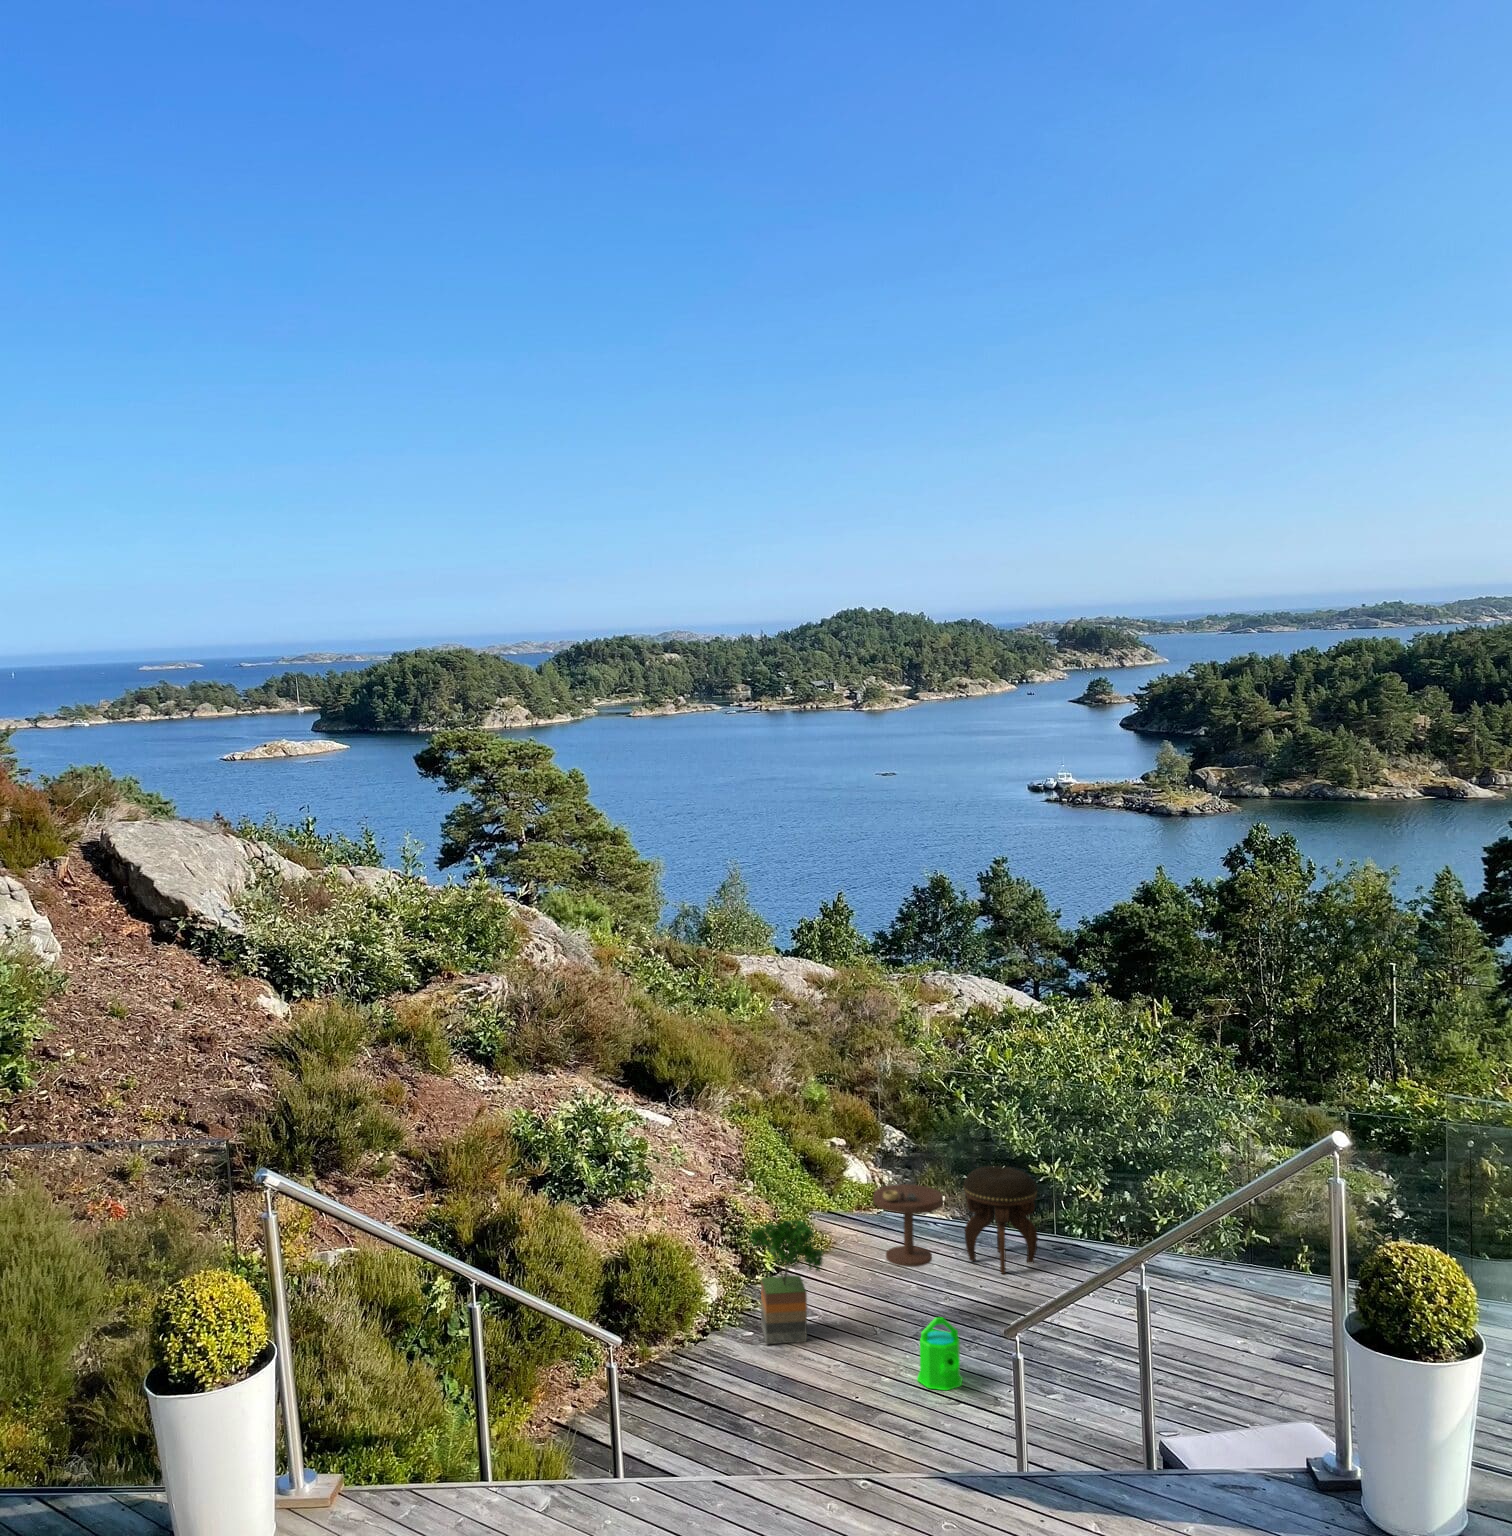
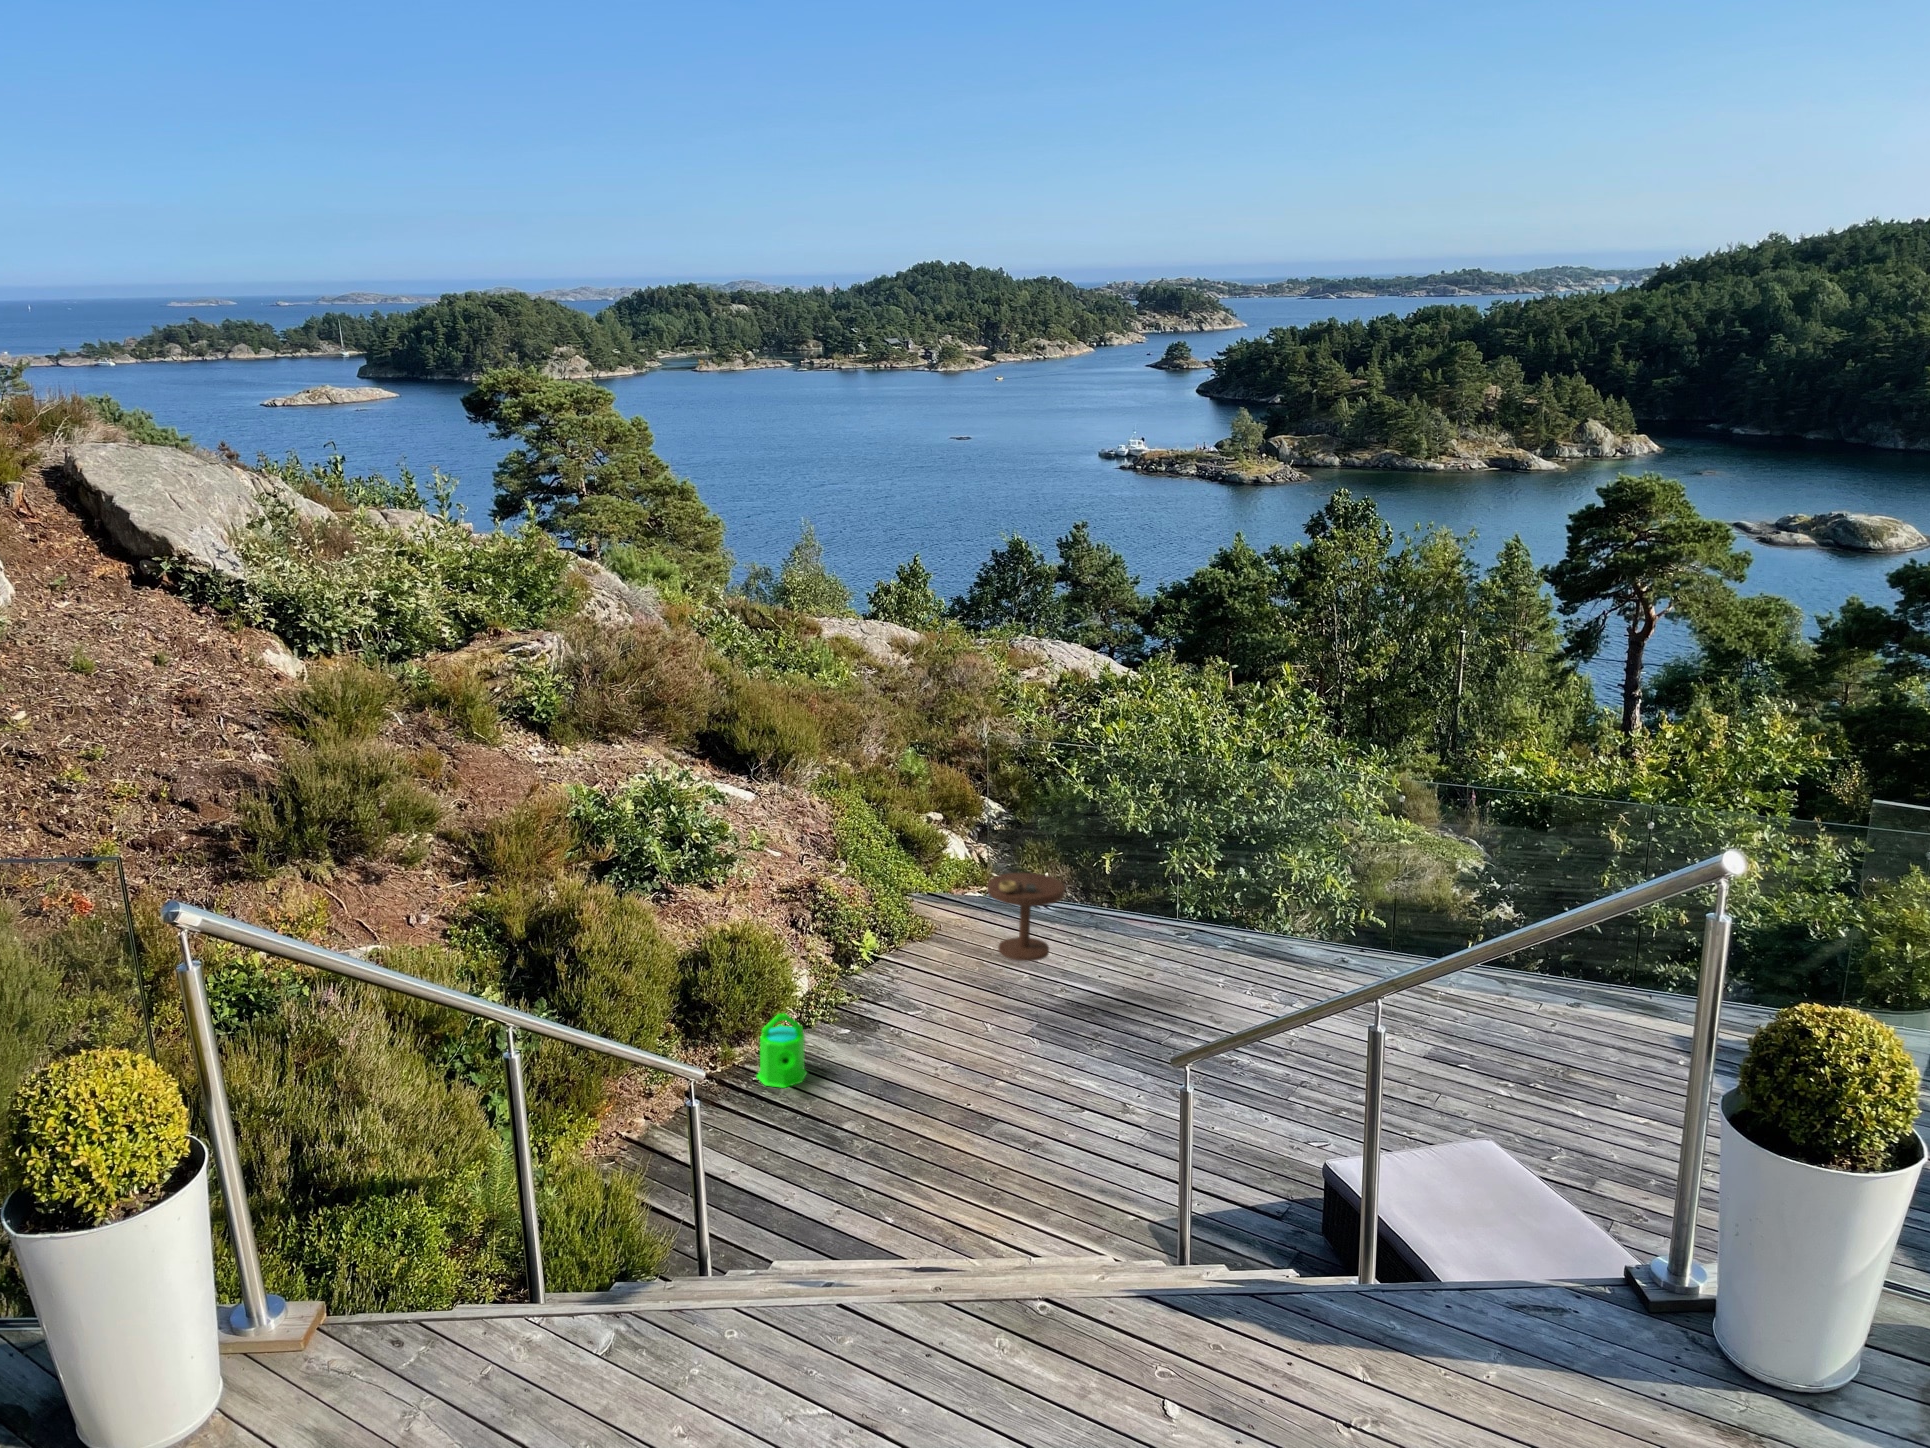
footstool: present [963,1166,1038,1274] -> none [1078,850,1160,962]
potted tree: present [750,1219,823,1344] -> none [844,909,932,1043]
watering can: present [917,1317,963,1390] -> present [757,1013,807,1088]

